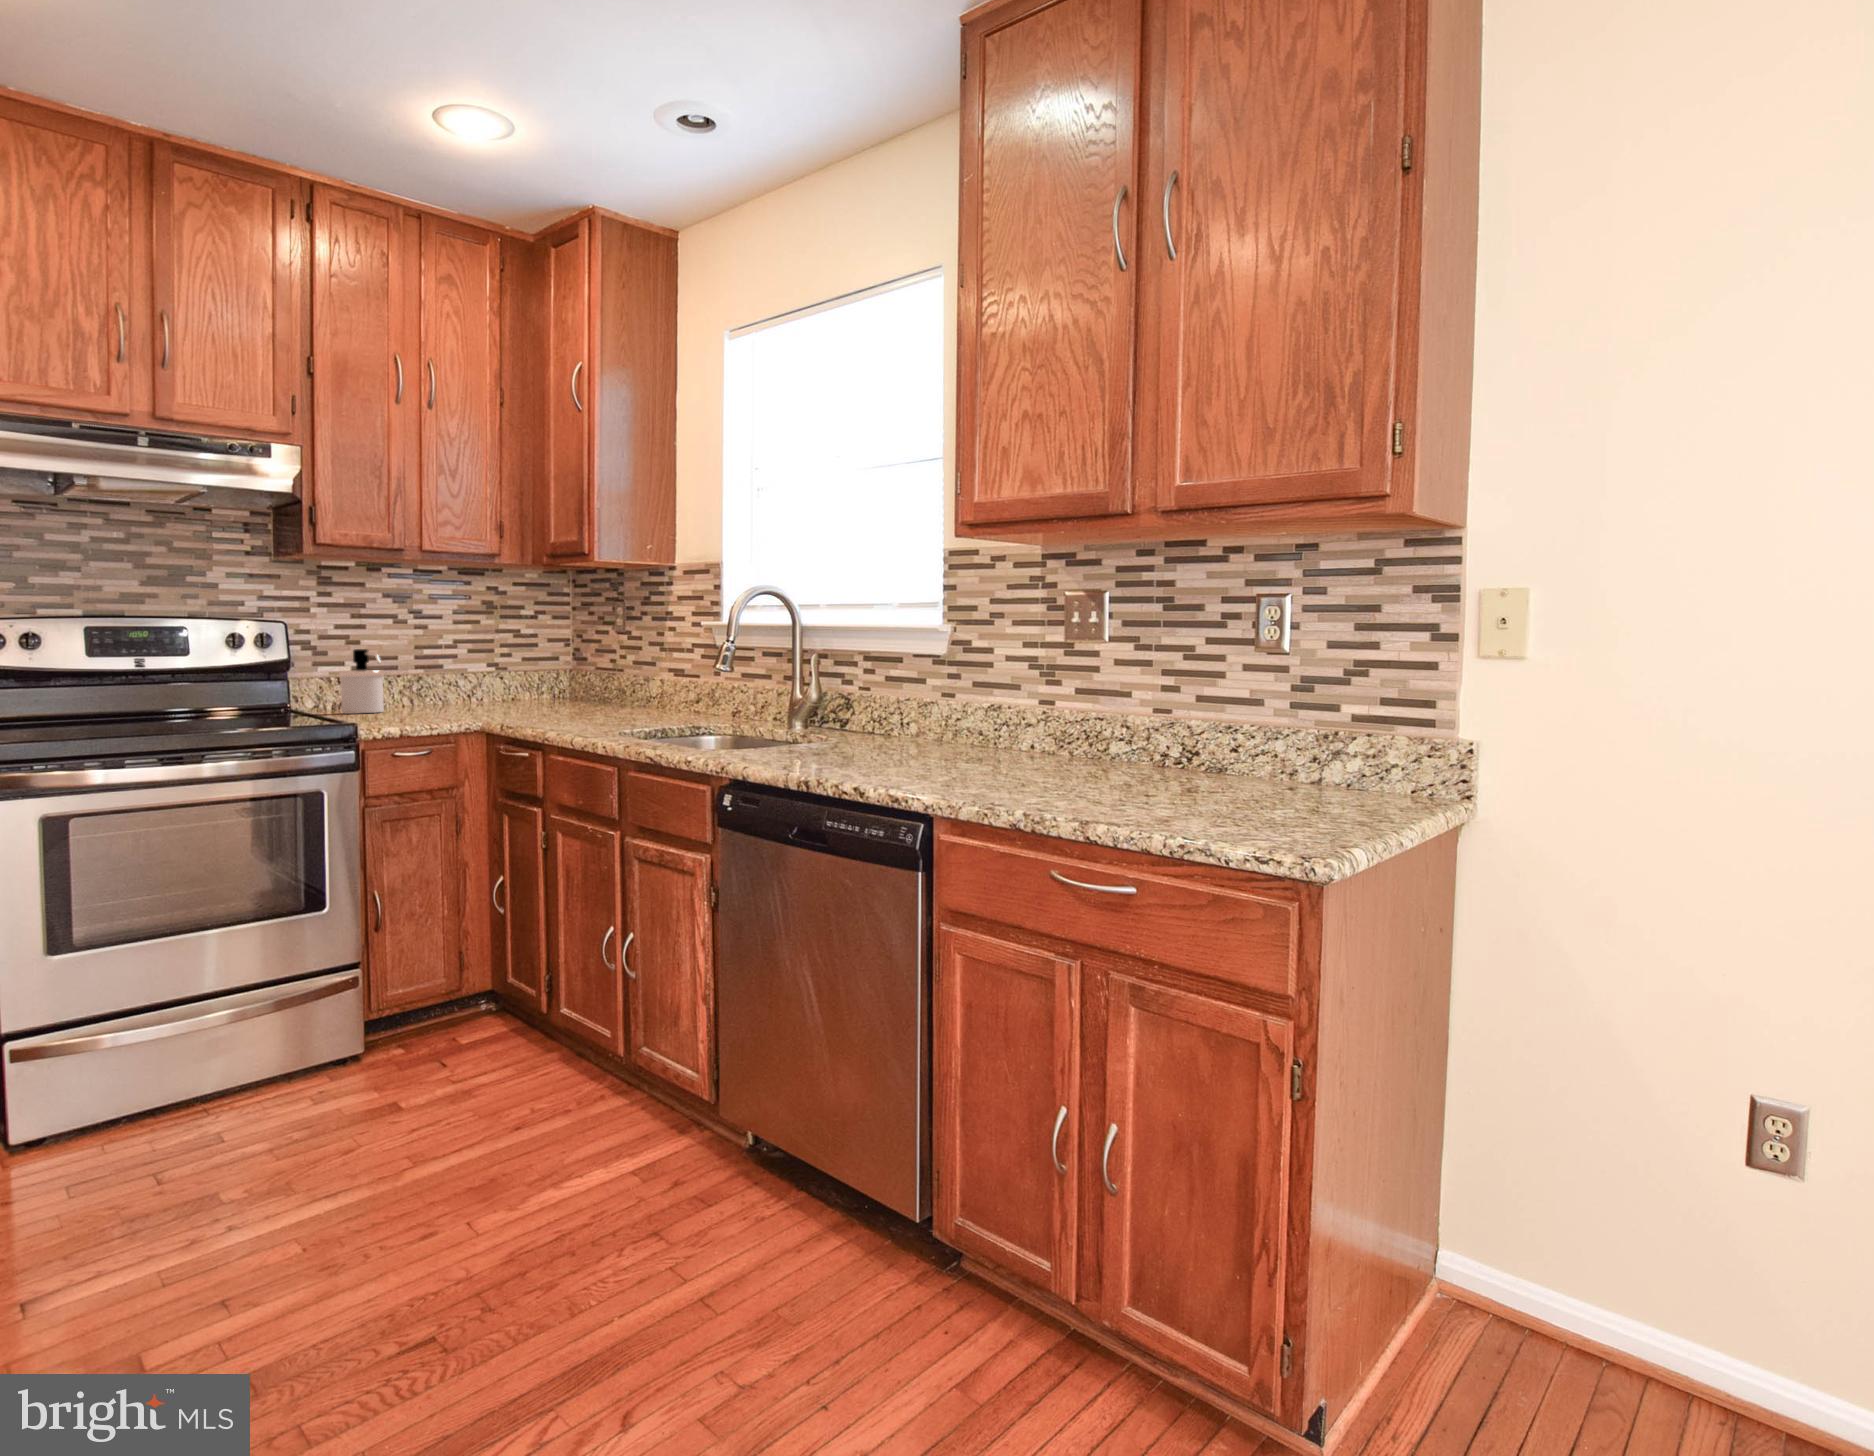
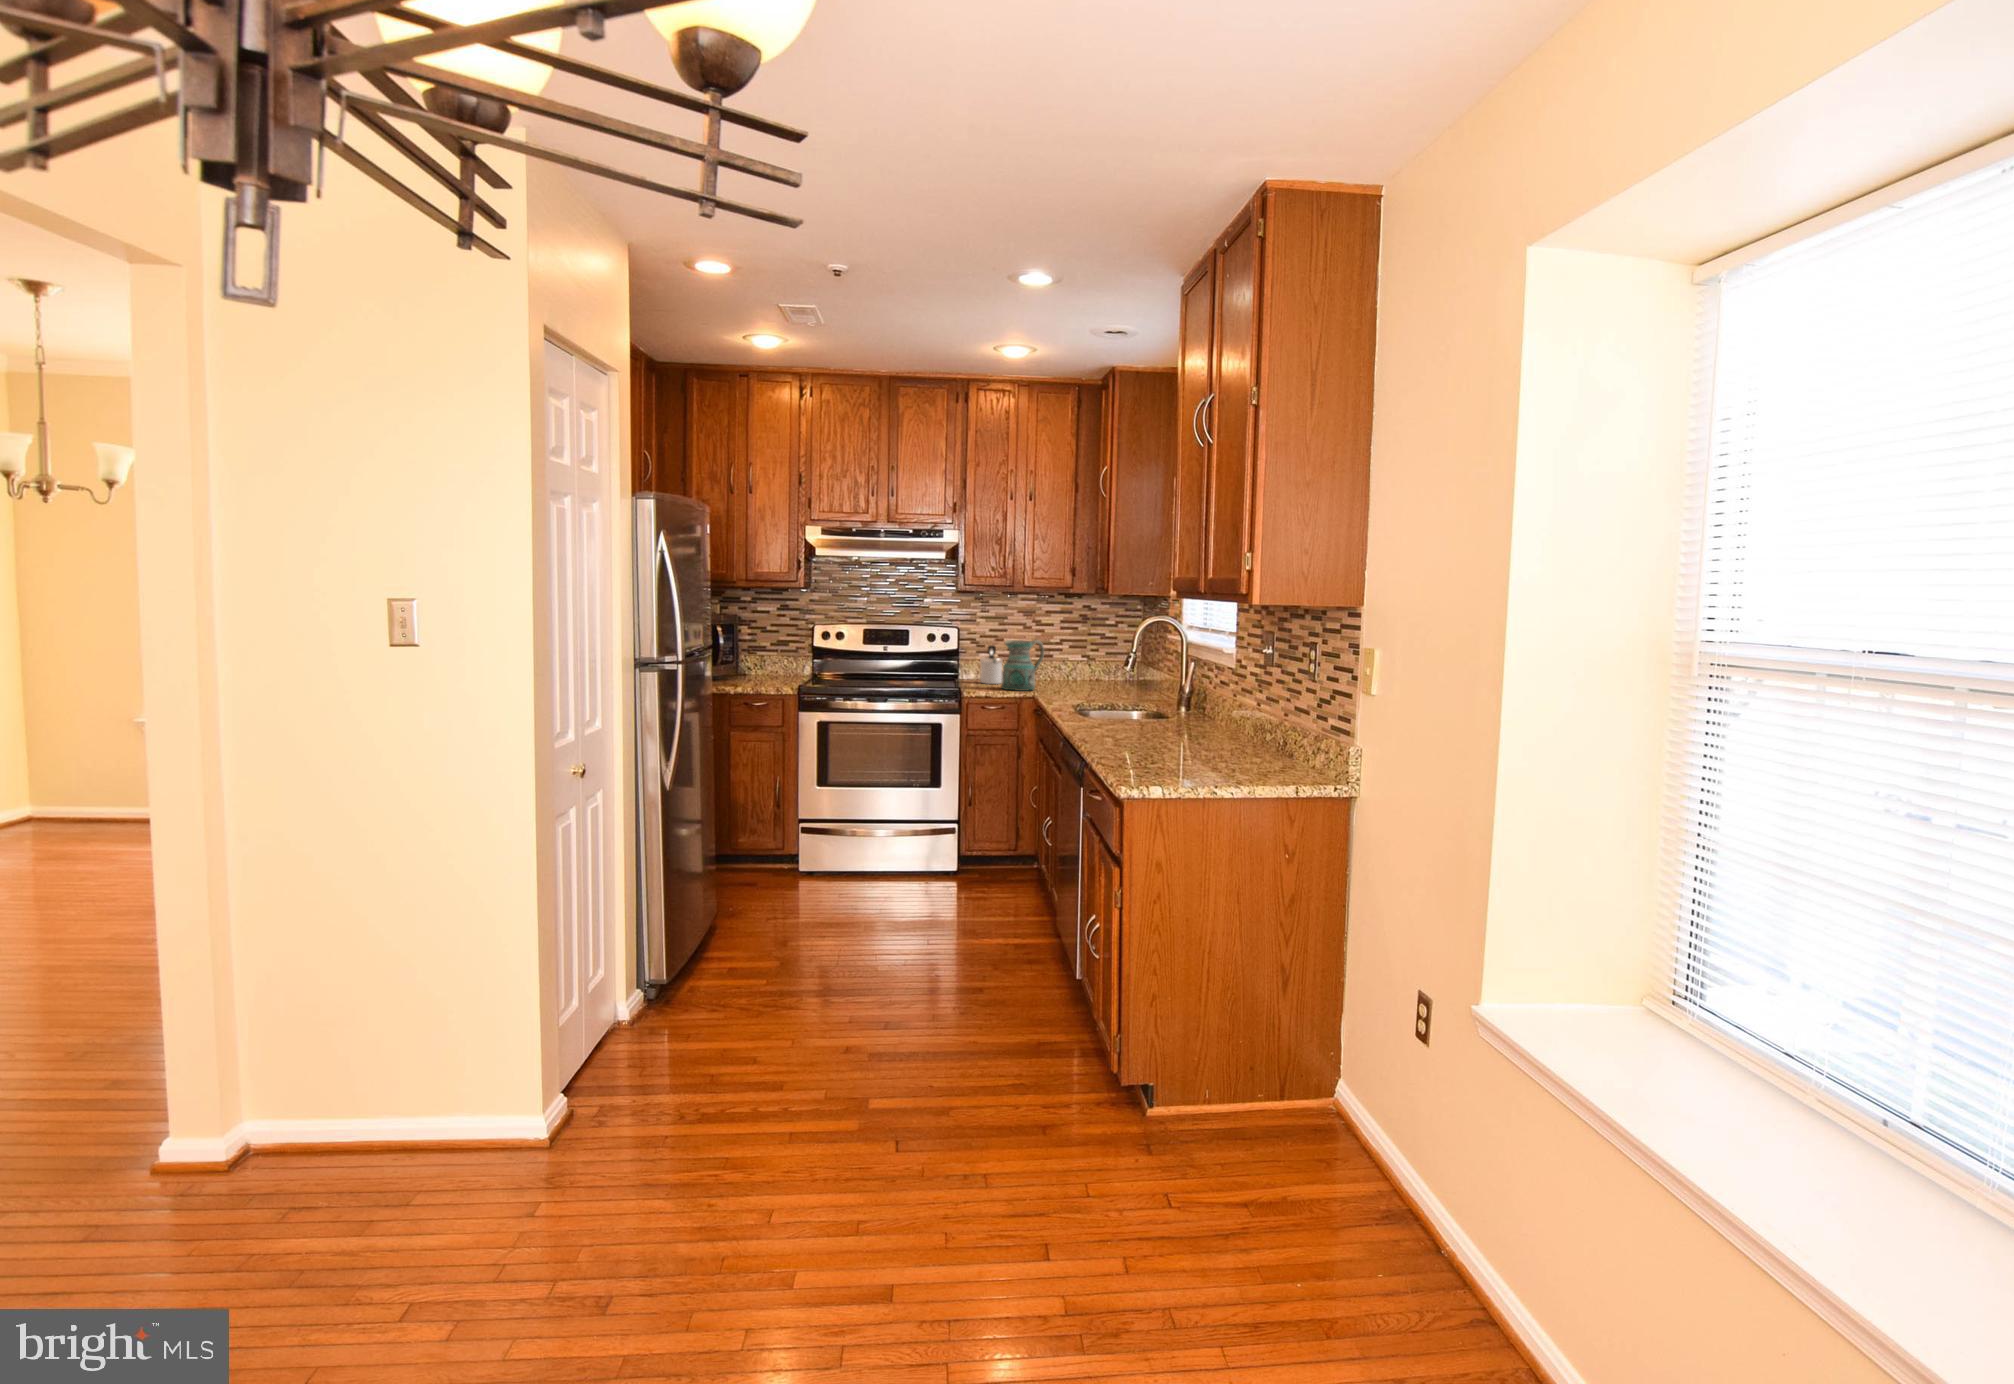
ceramic pitcher: none [422,632,484,714] -> present [1001,640,1044,691]

